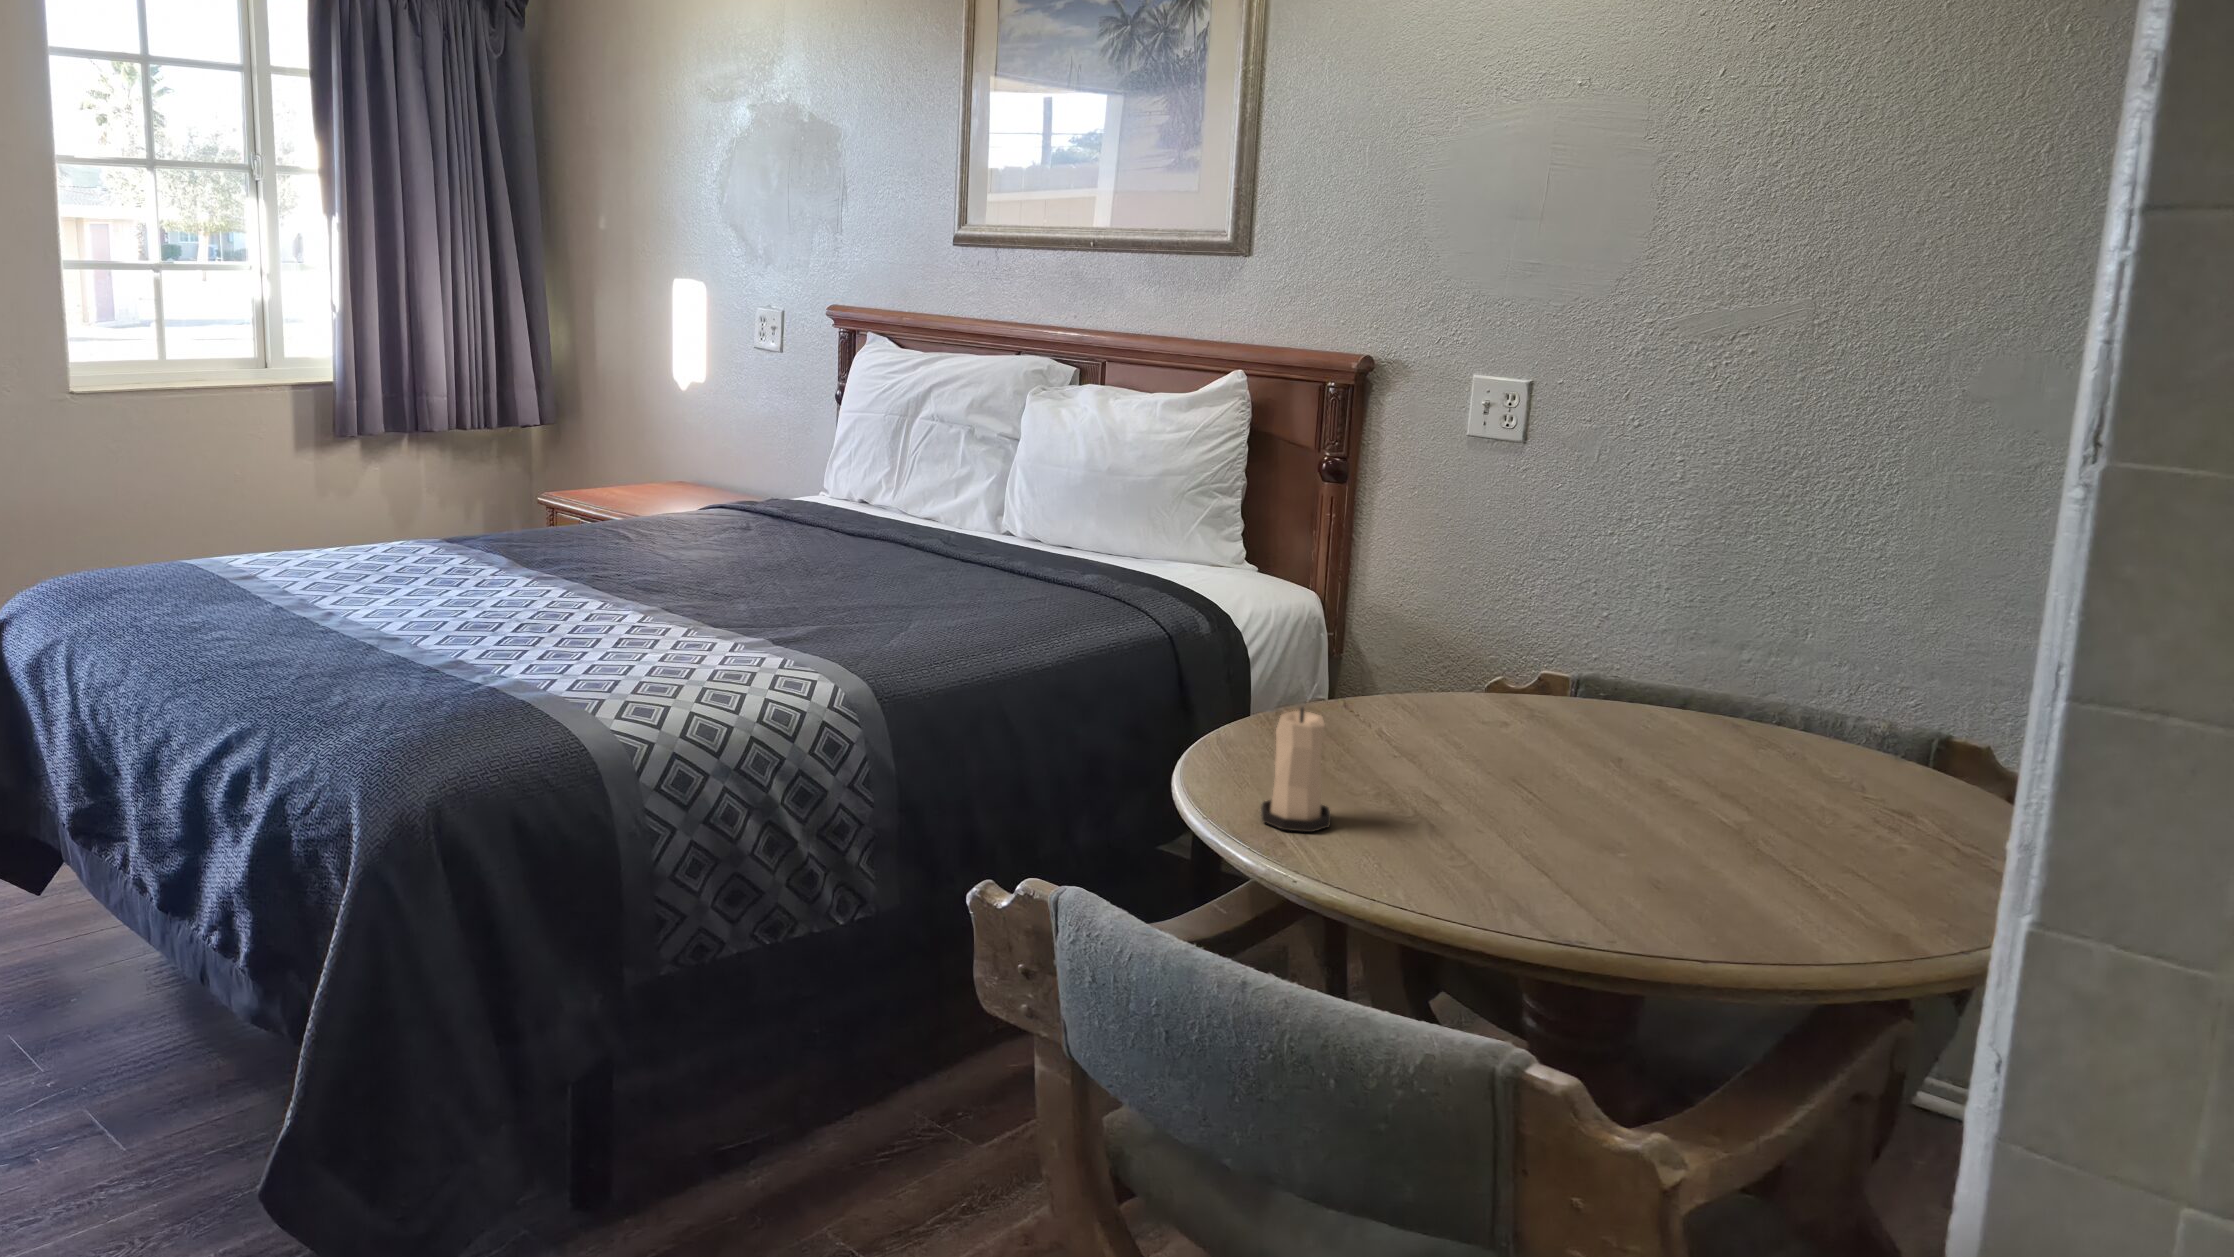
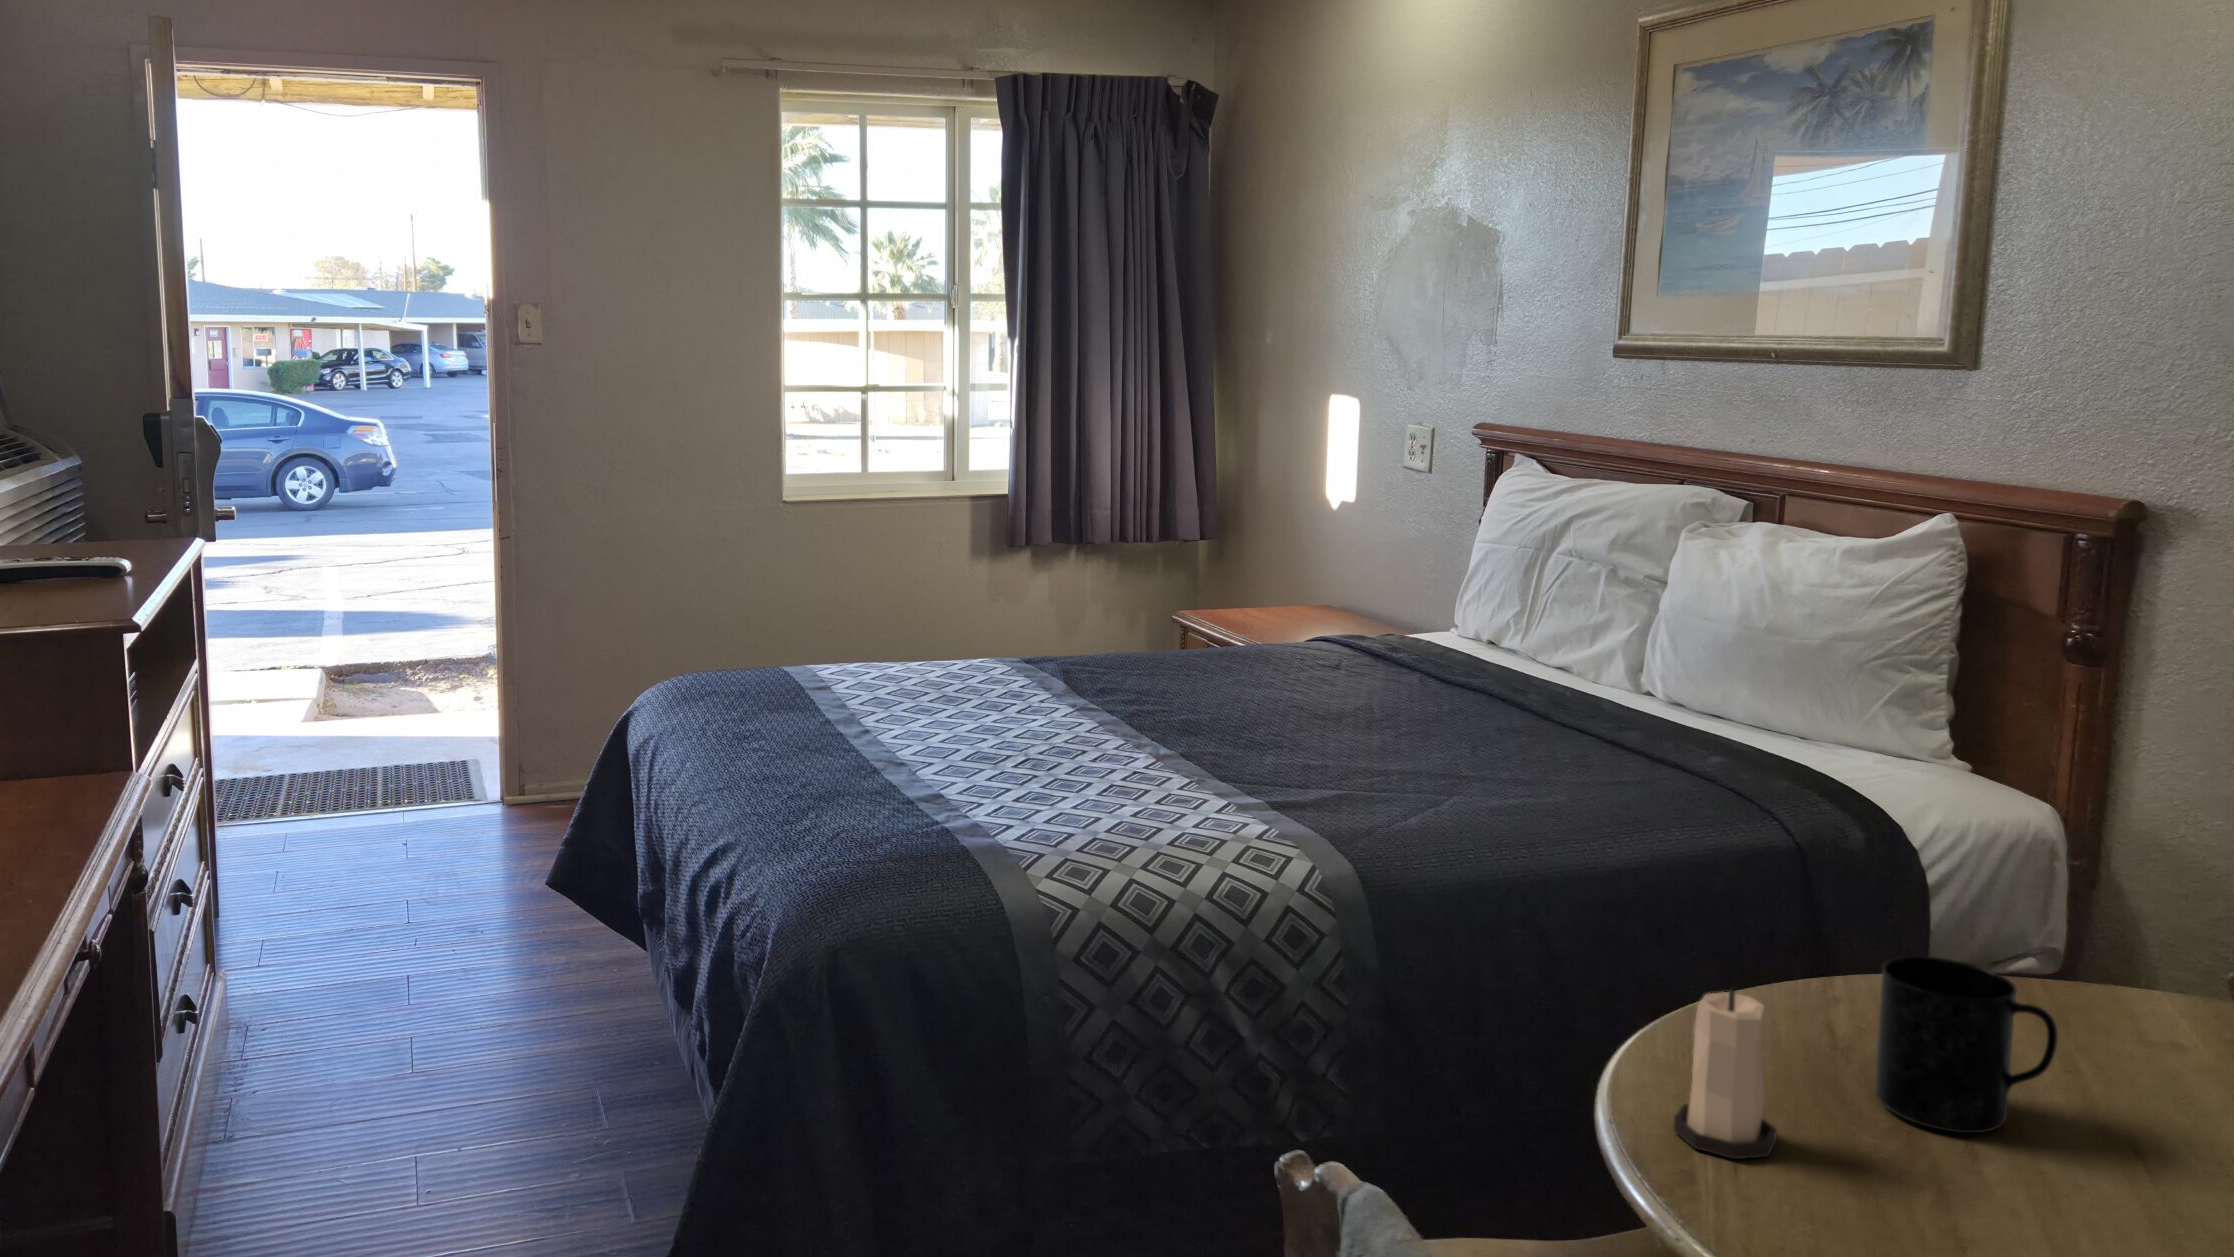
mug: none [1362,673,1481,792] -> present [1875,956,2058,1133]

